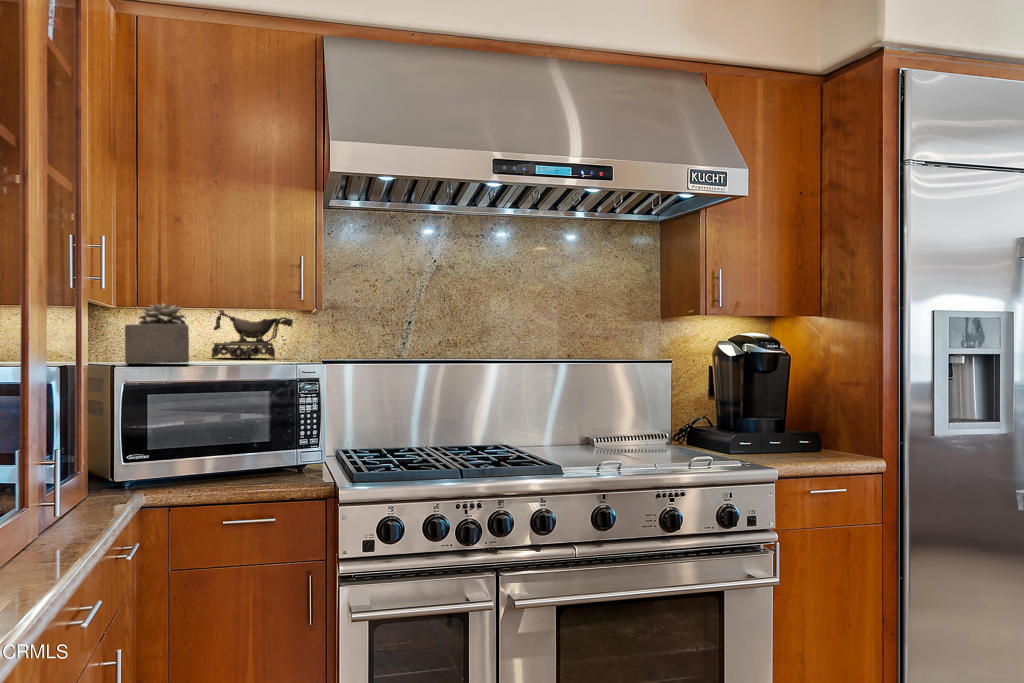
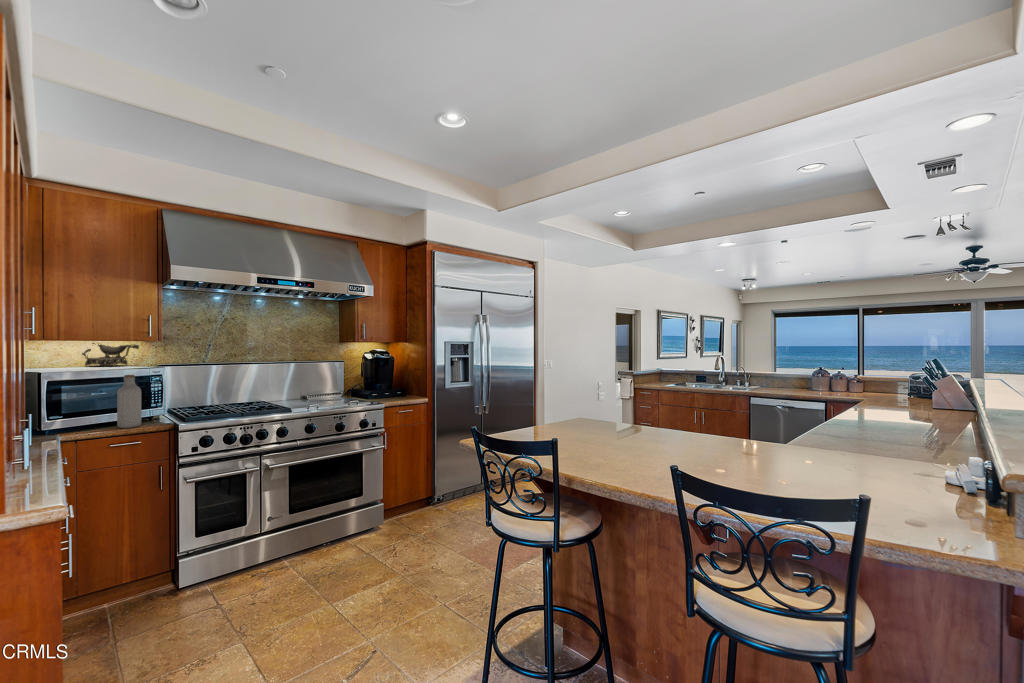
succulent plant: present [125,304,189,364] -> none [41,340,84,372]
bottle: none [236,375,277,486] -> present [117,375,142,428]

